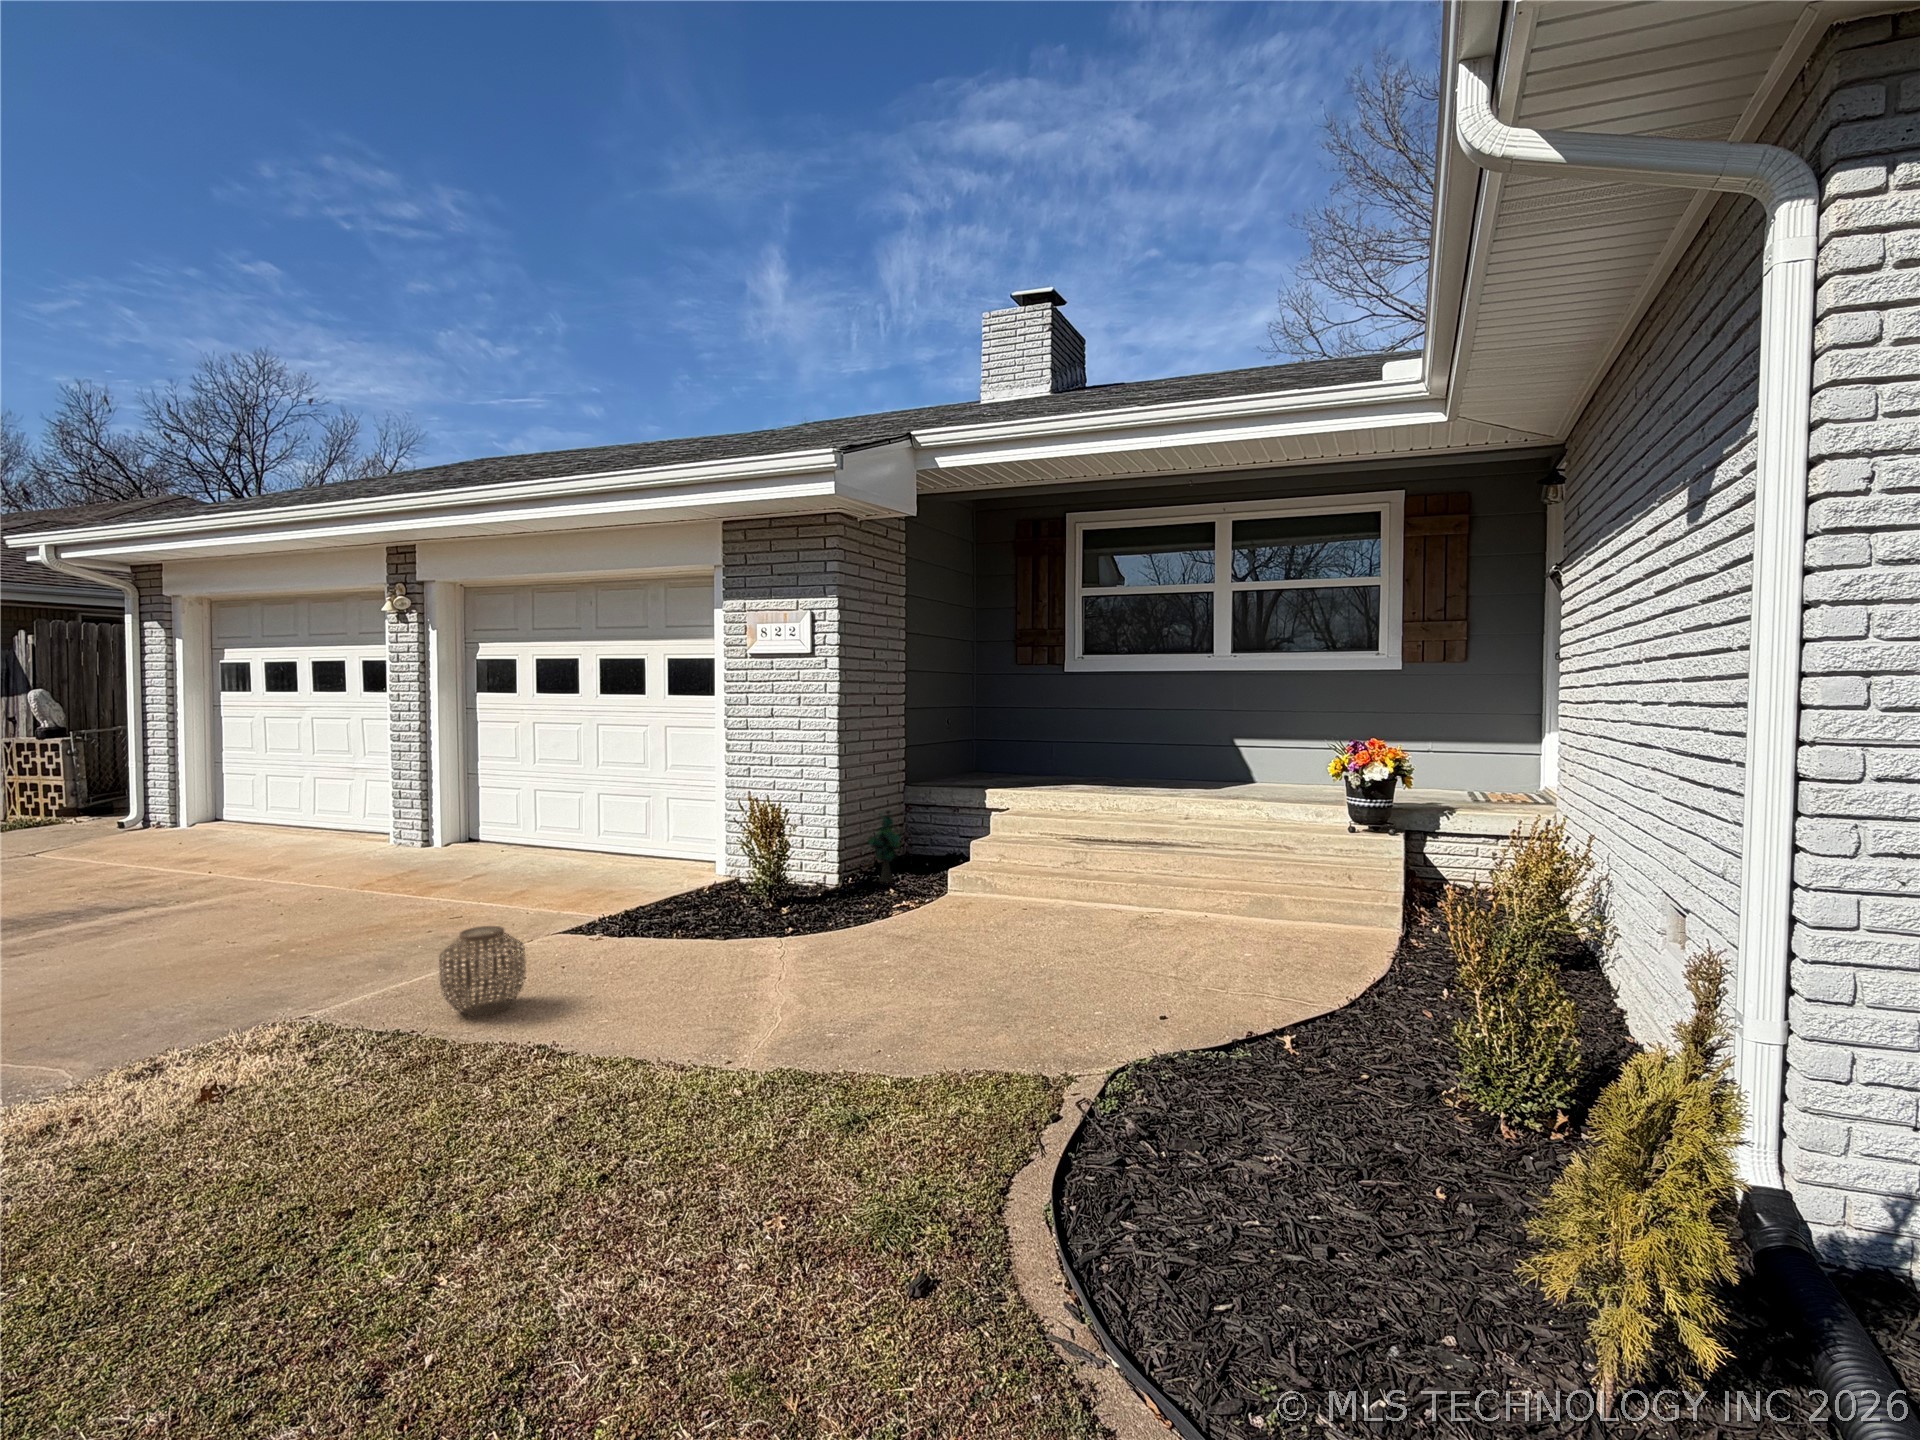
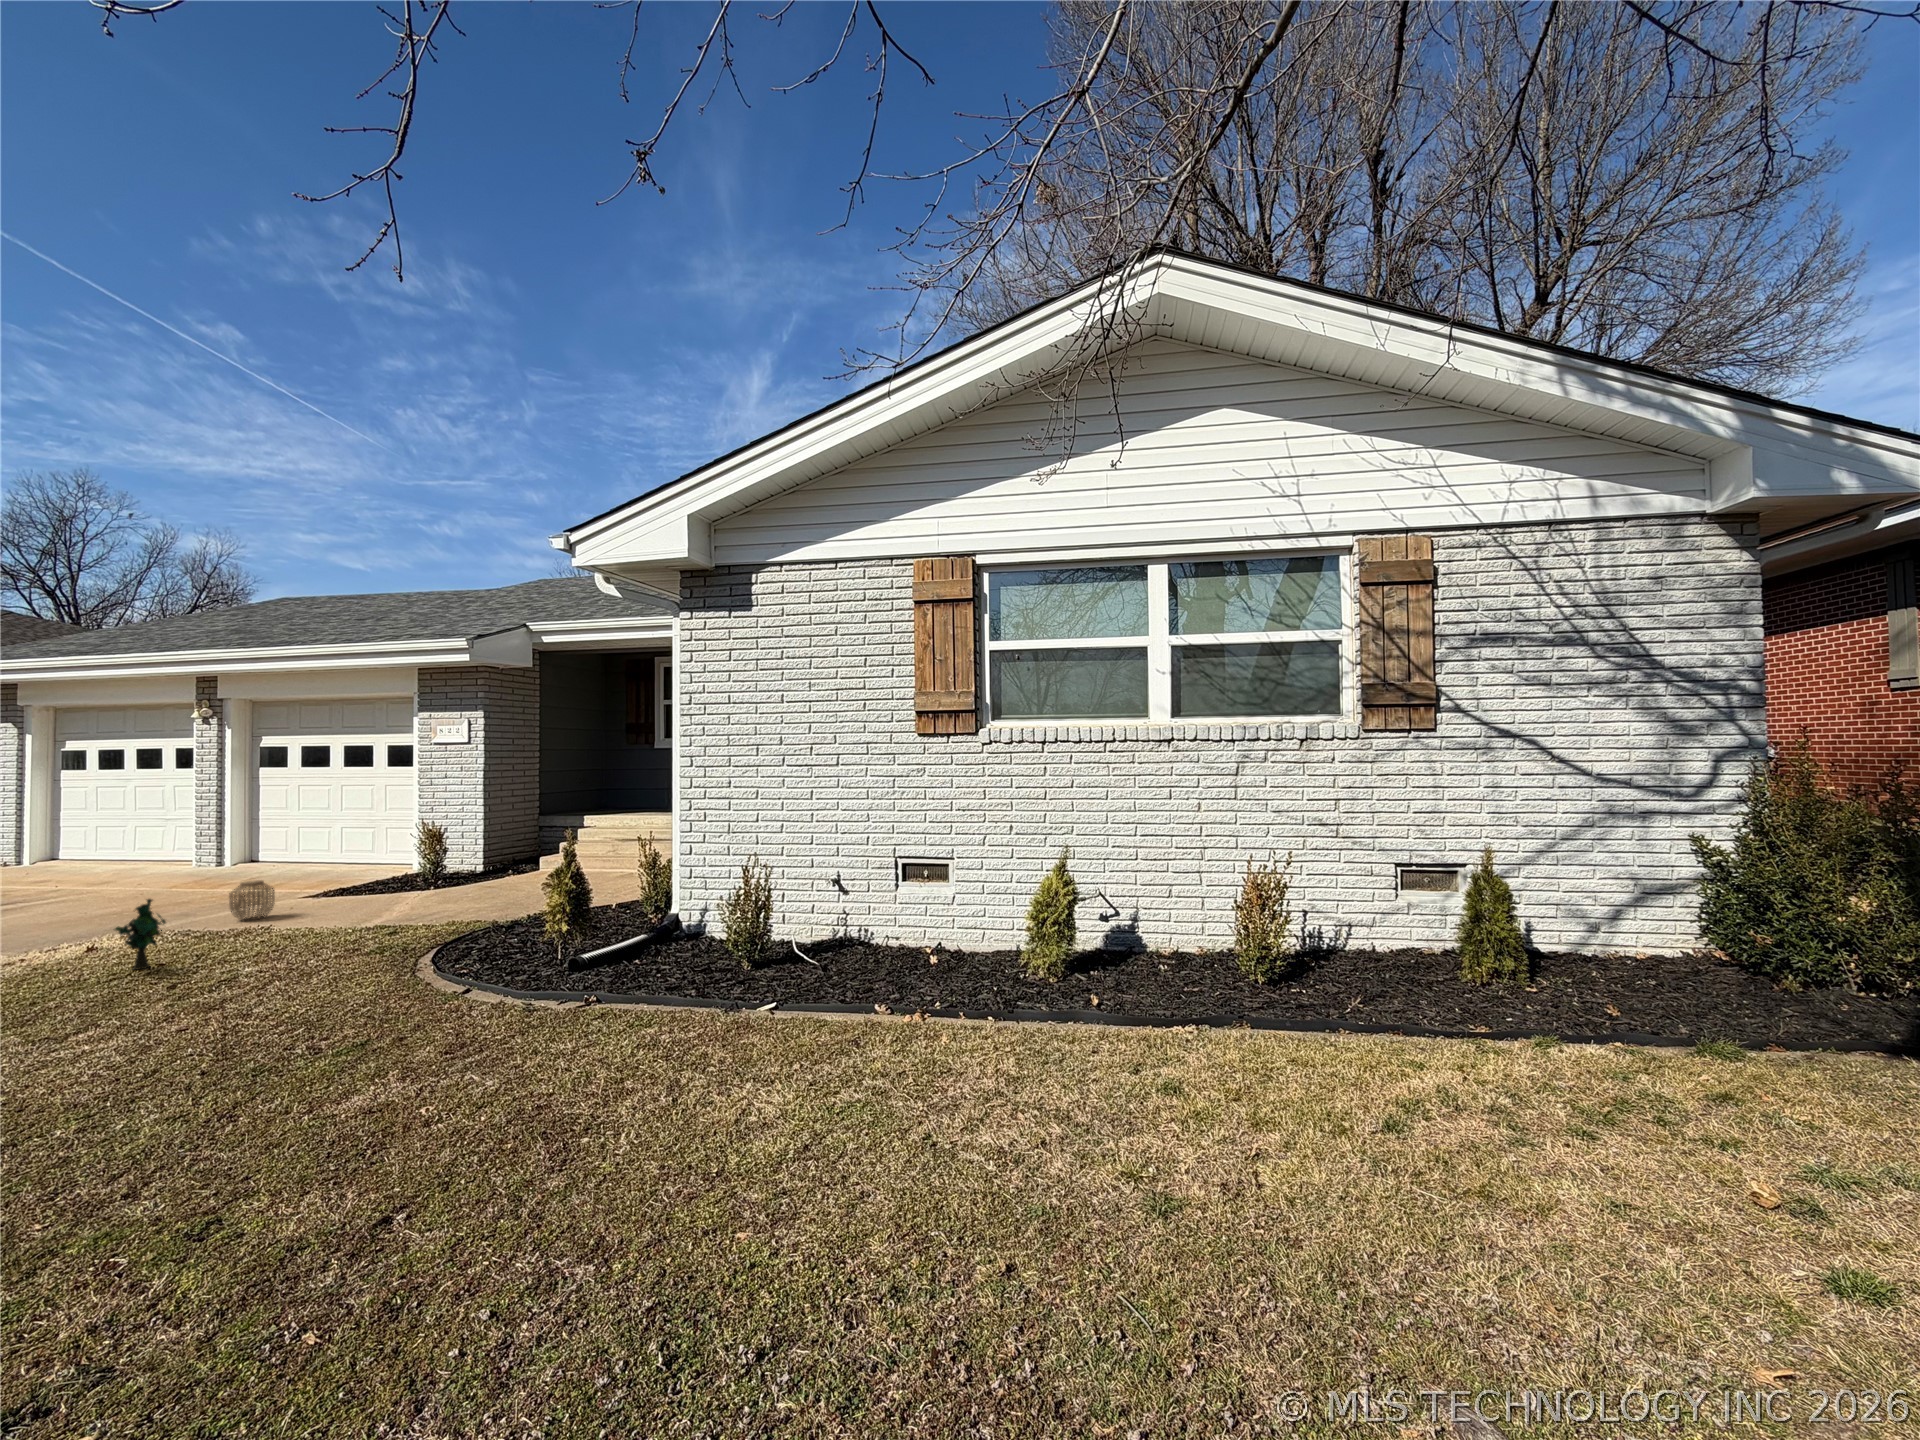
decorative plant: present [868,811,903,882] -> present [115,899,166,970]

